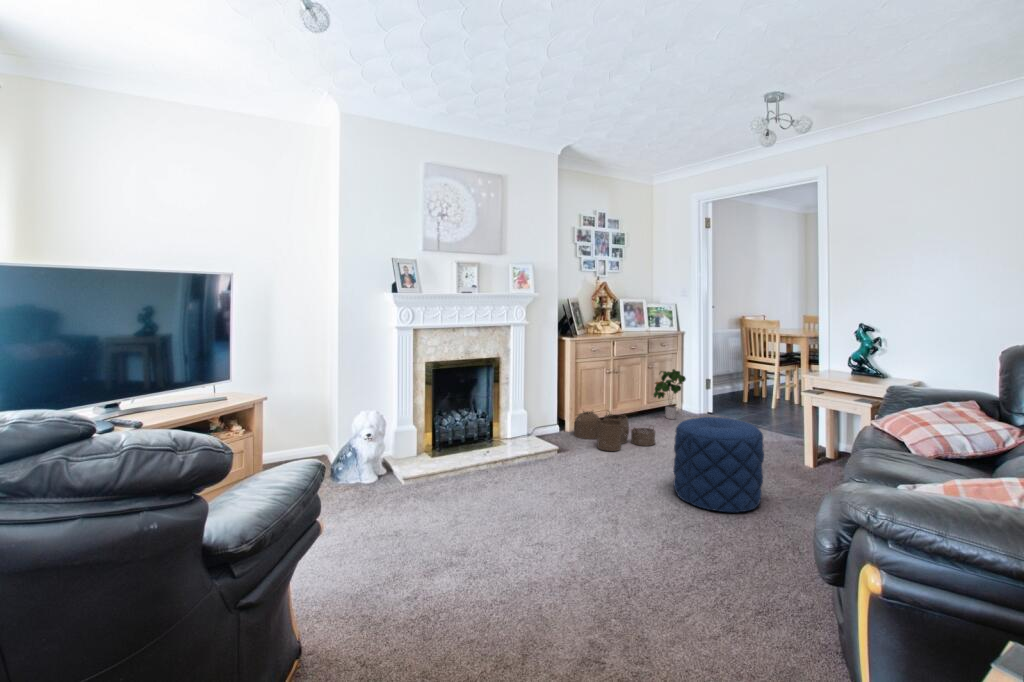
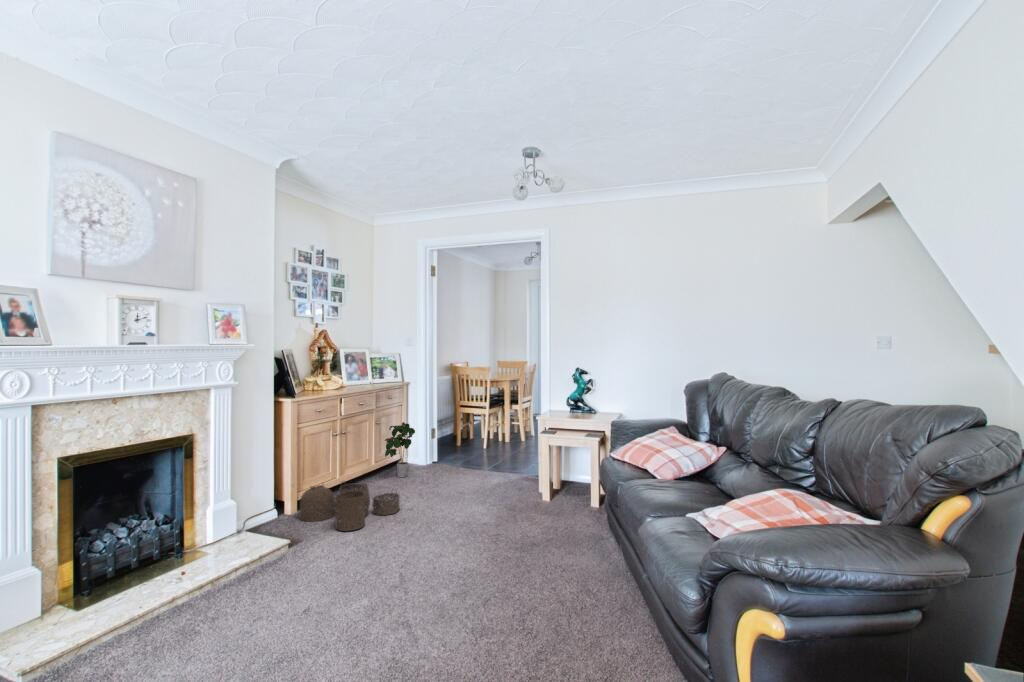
pouf: present [674,417,764,512] -> none [441,469,526,572]

